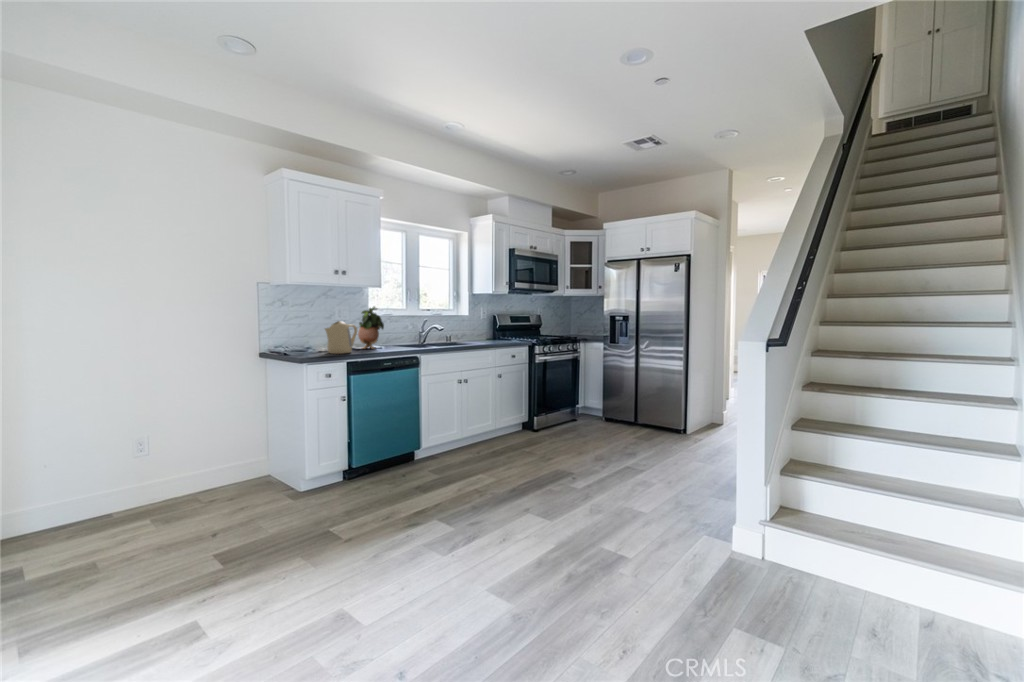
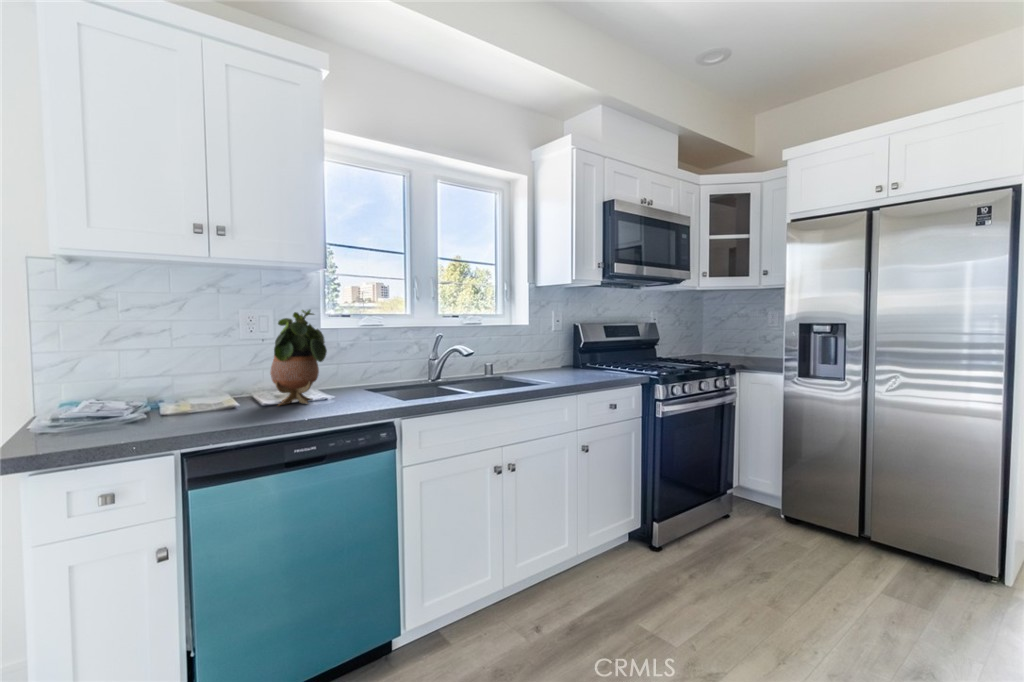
kettle: present [325,321,357,354] -> none [139,346,239,430]

